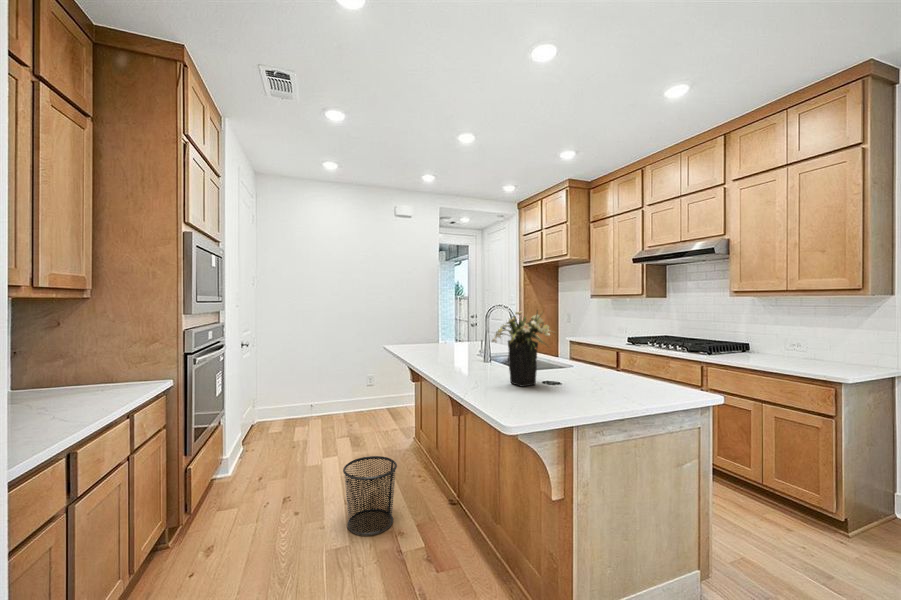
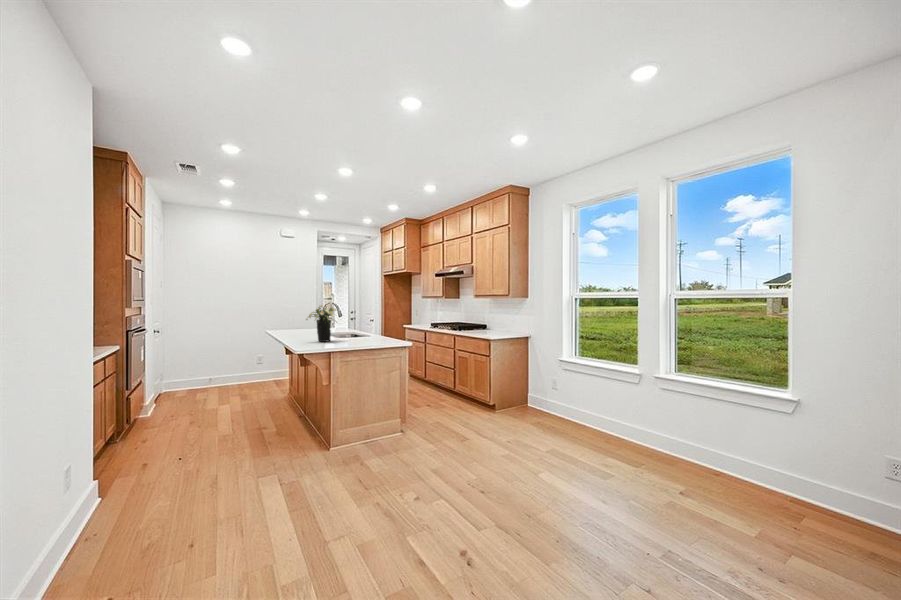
waste bin: present [343,456,397,535] -> none [229,390,263,430]

